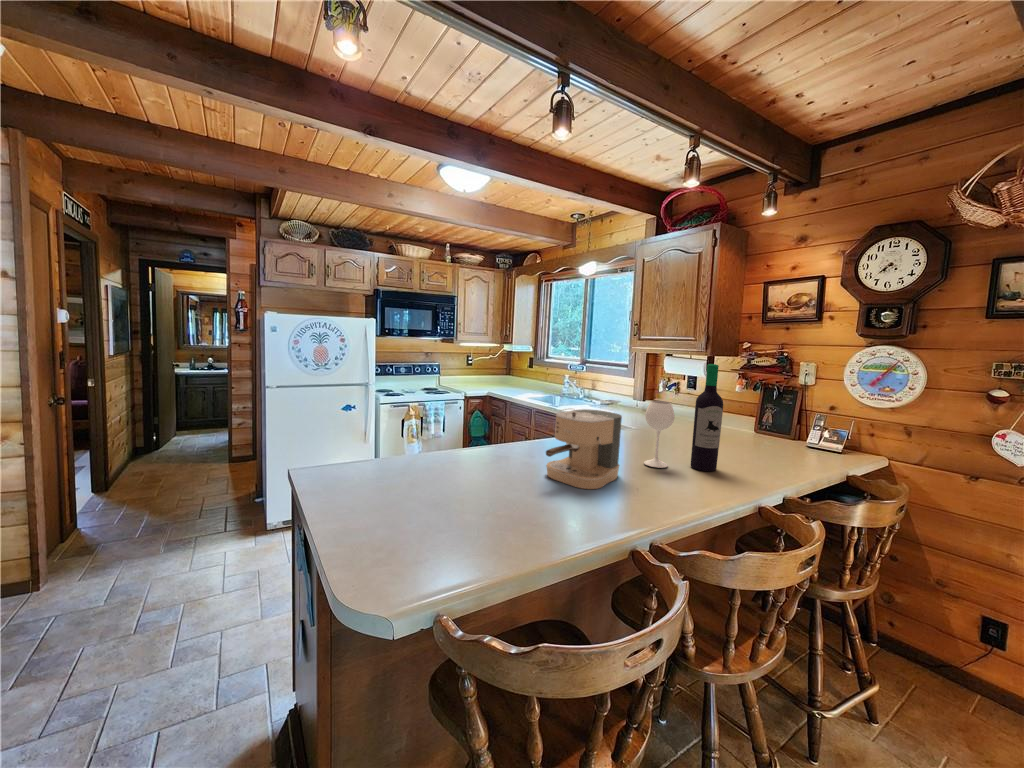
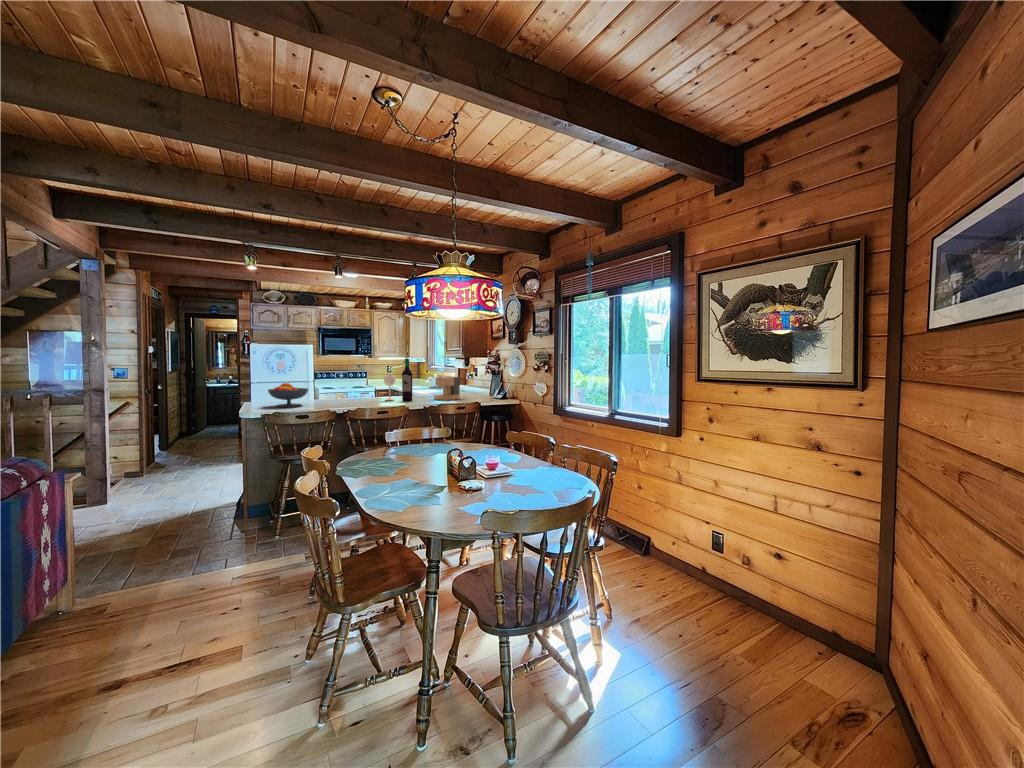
coffee maker: present [546,409,622,489] -> present [429,376,460,400]
fruit bowl: none [407,436,525,531] -> present [268,383,308,407]

